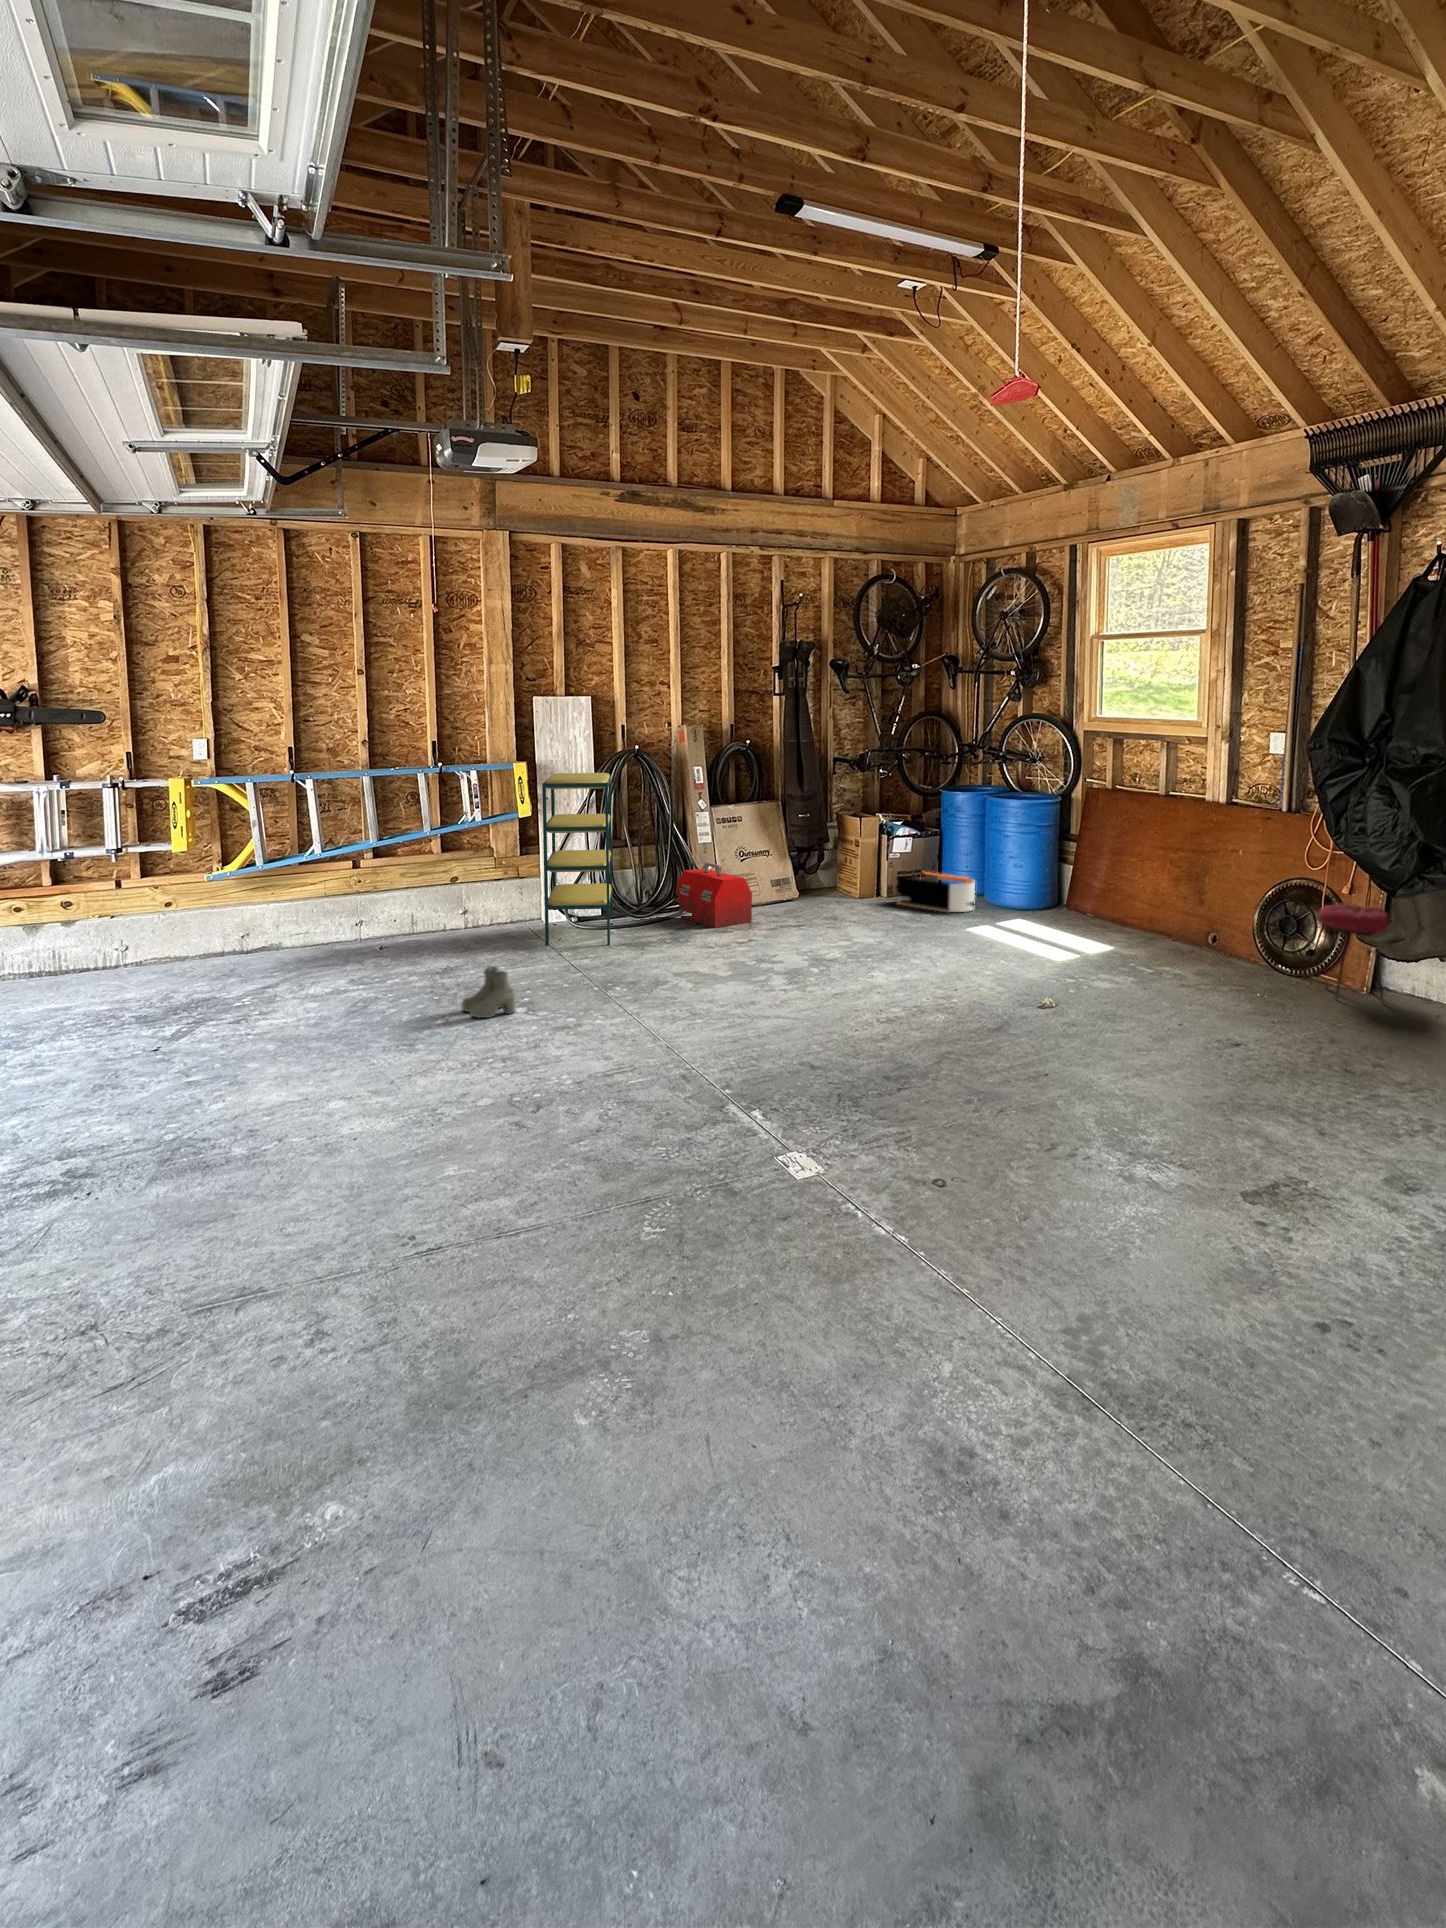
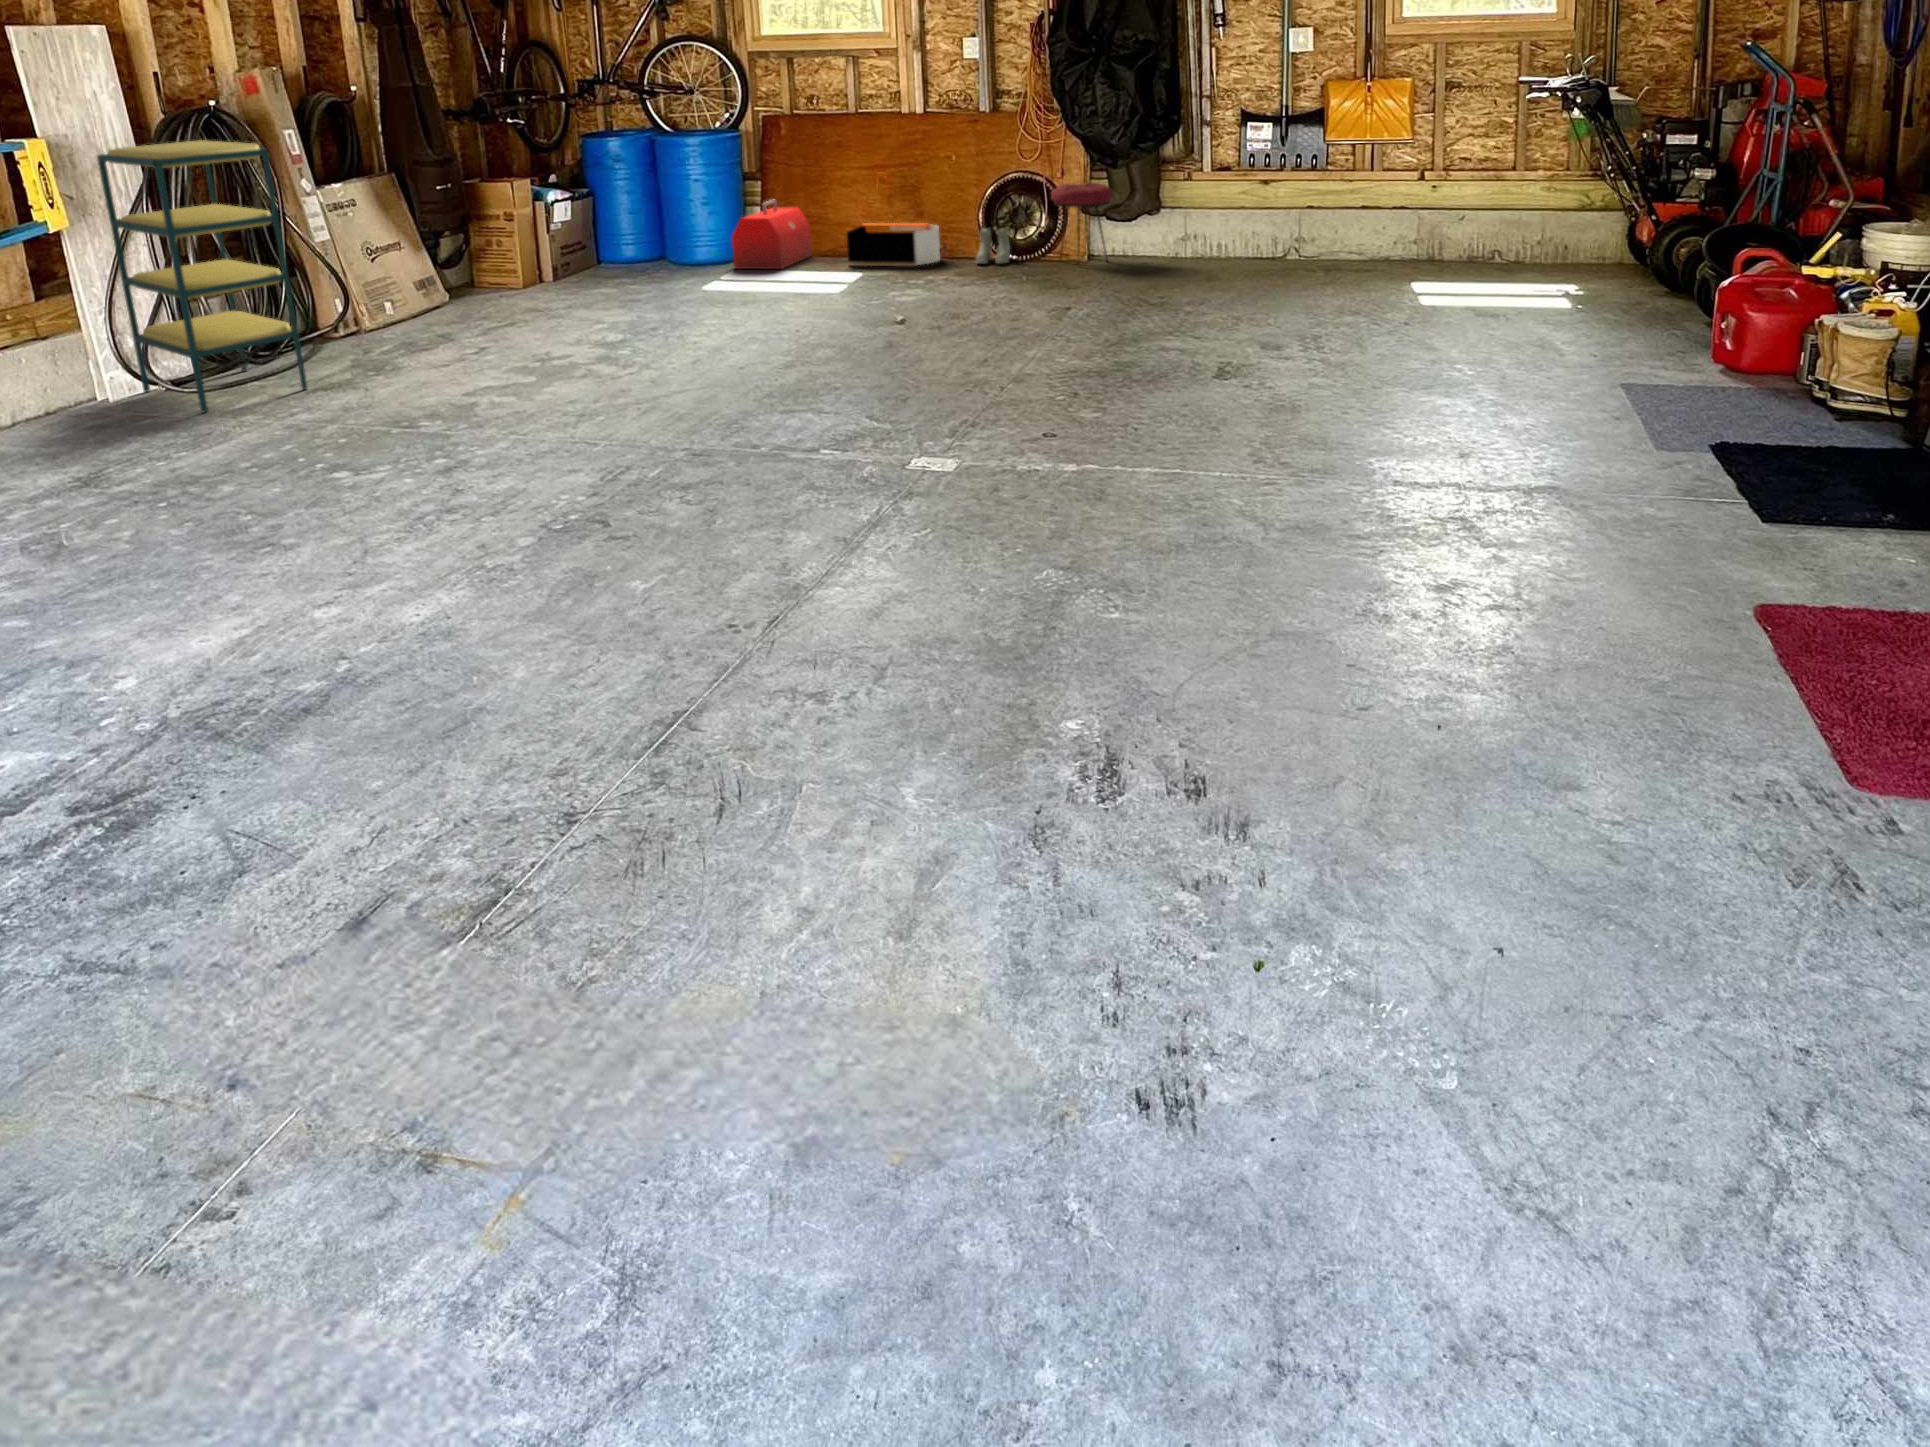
toolbox: present [675,862,752,928] -> present [732,200,812,269]
storage bin: present [897,872,975,913] -> present [846,223,940,266]
boots: present [461,967,515,1018] -> present [976,228,1010,264]

